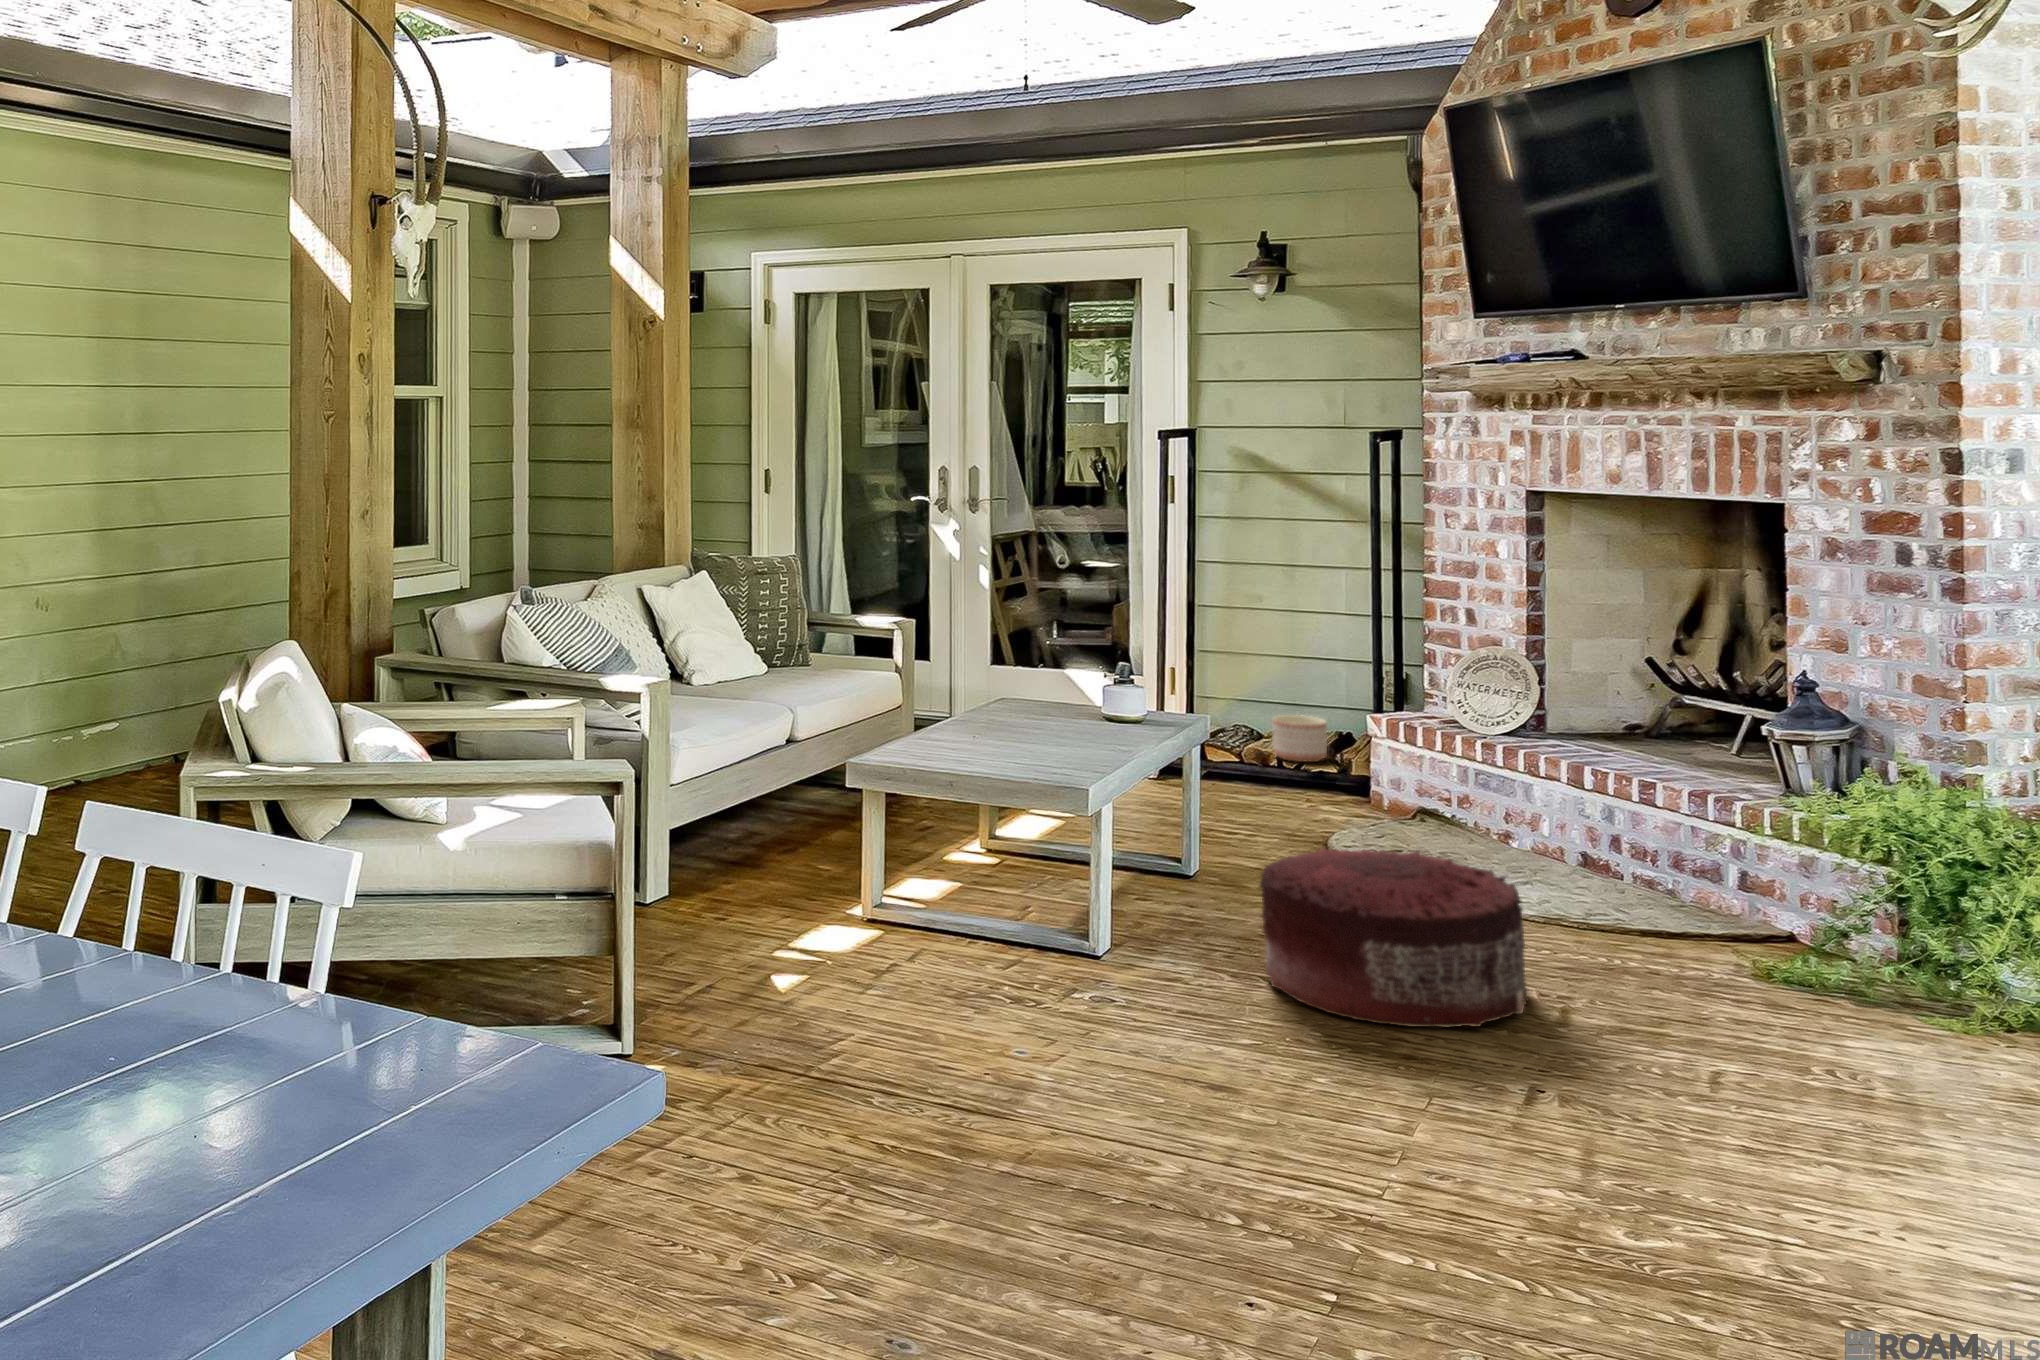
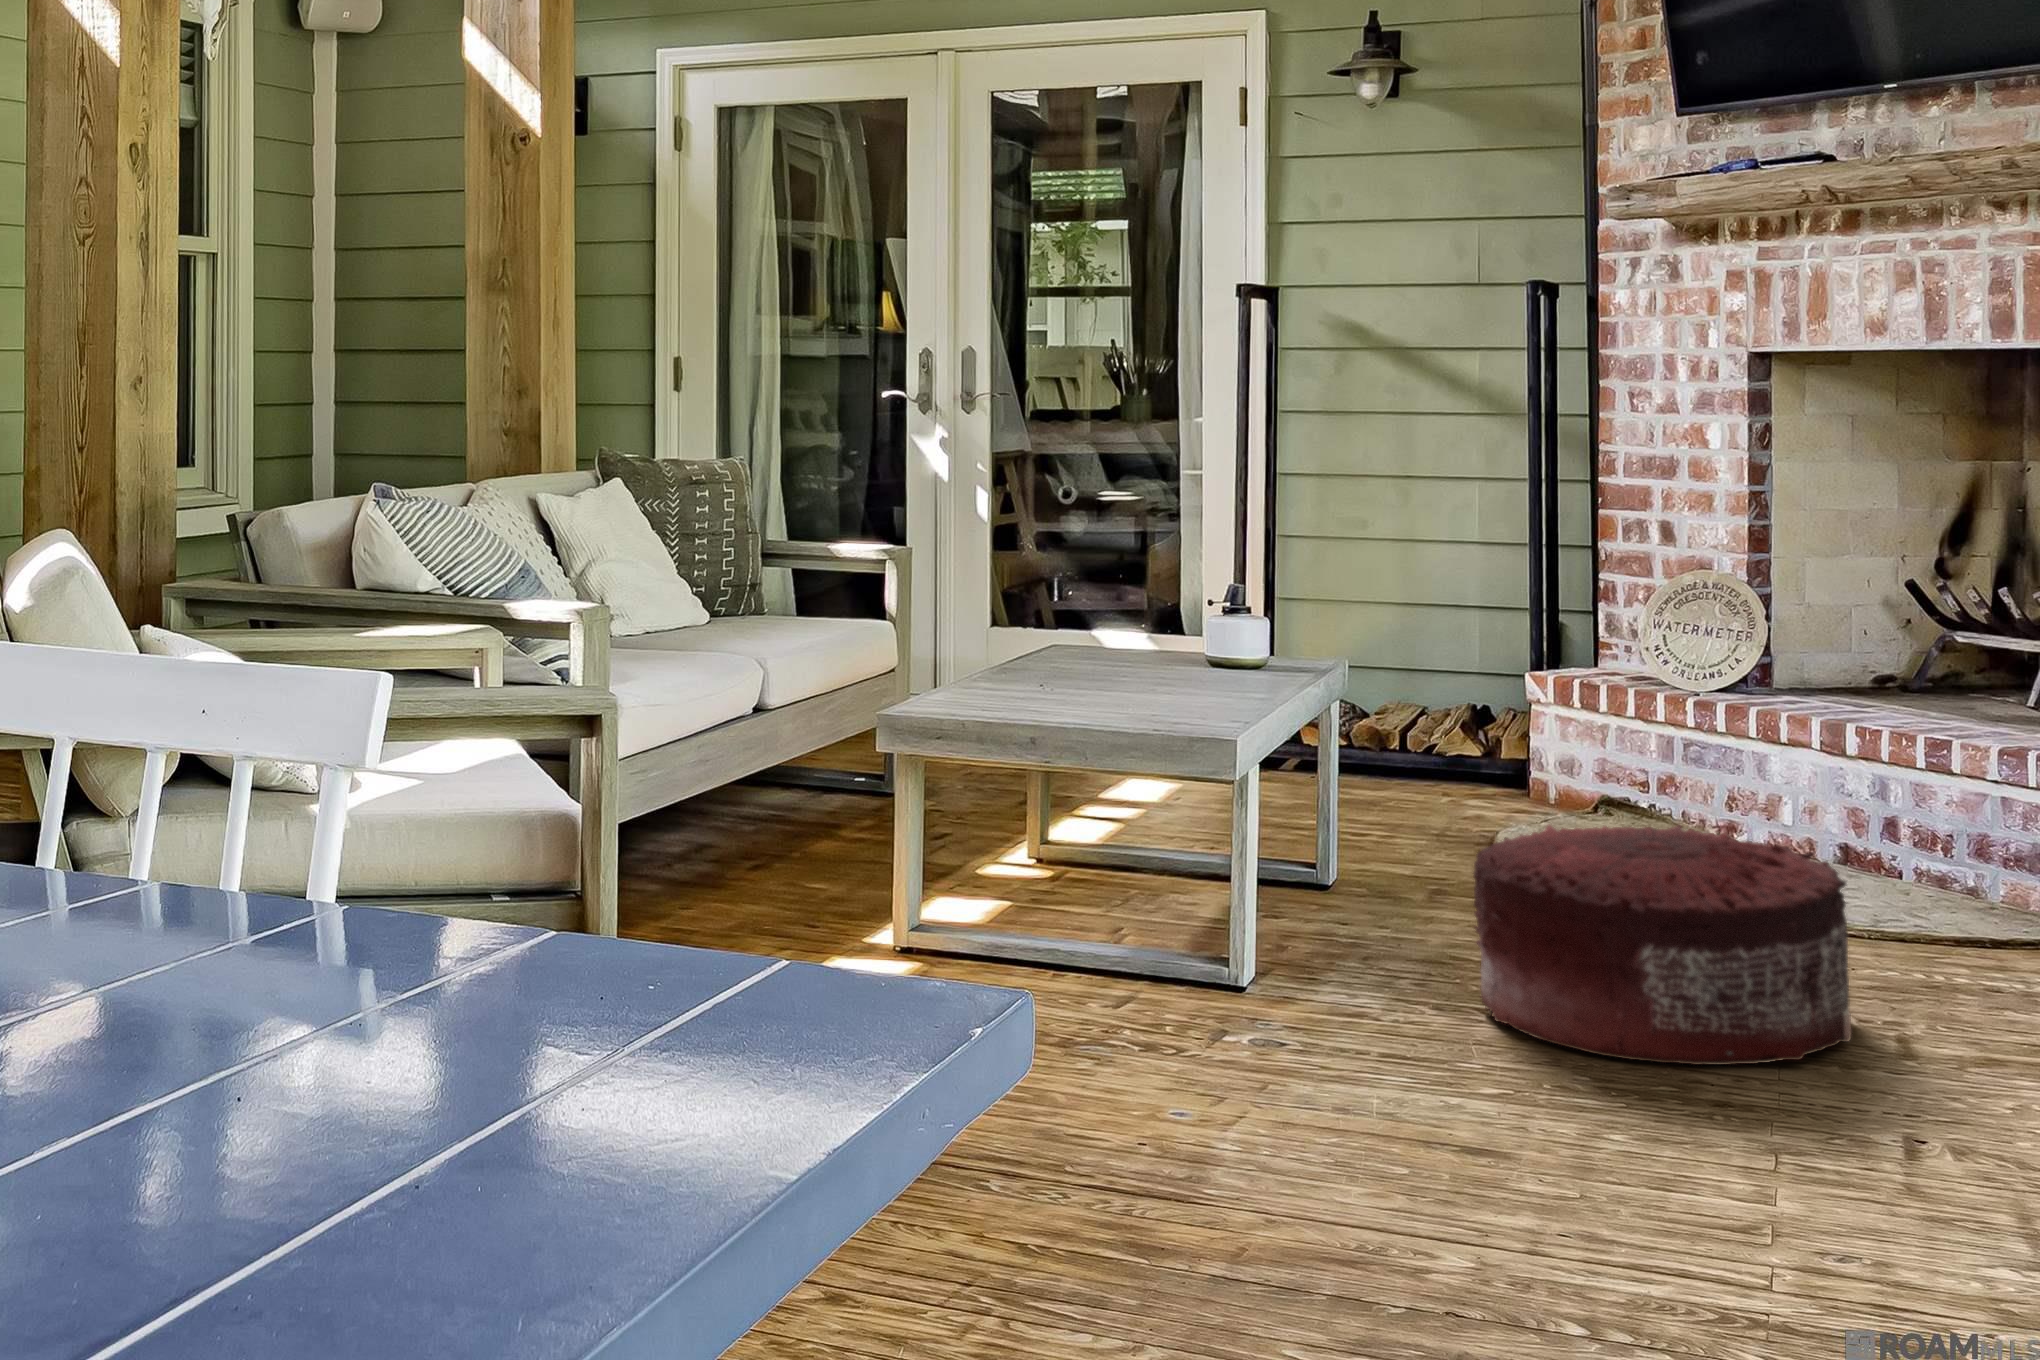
planter: present [1273,715,1327,762] -> none [1377,682,1450,744]

